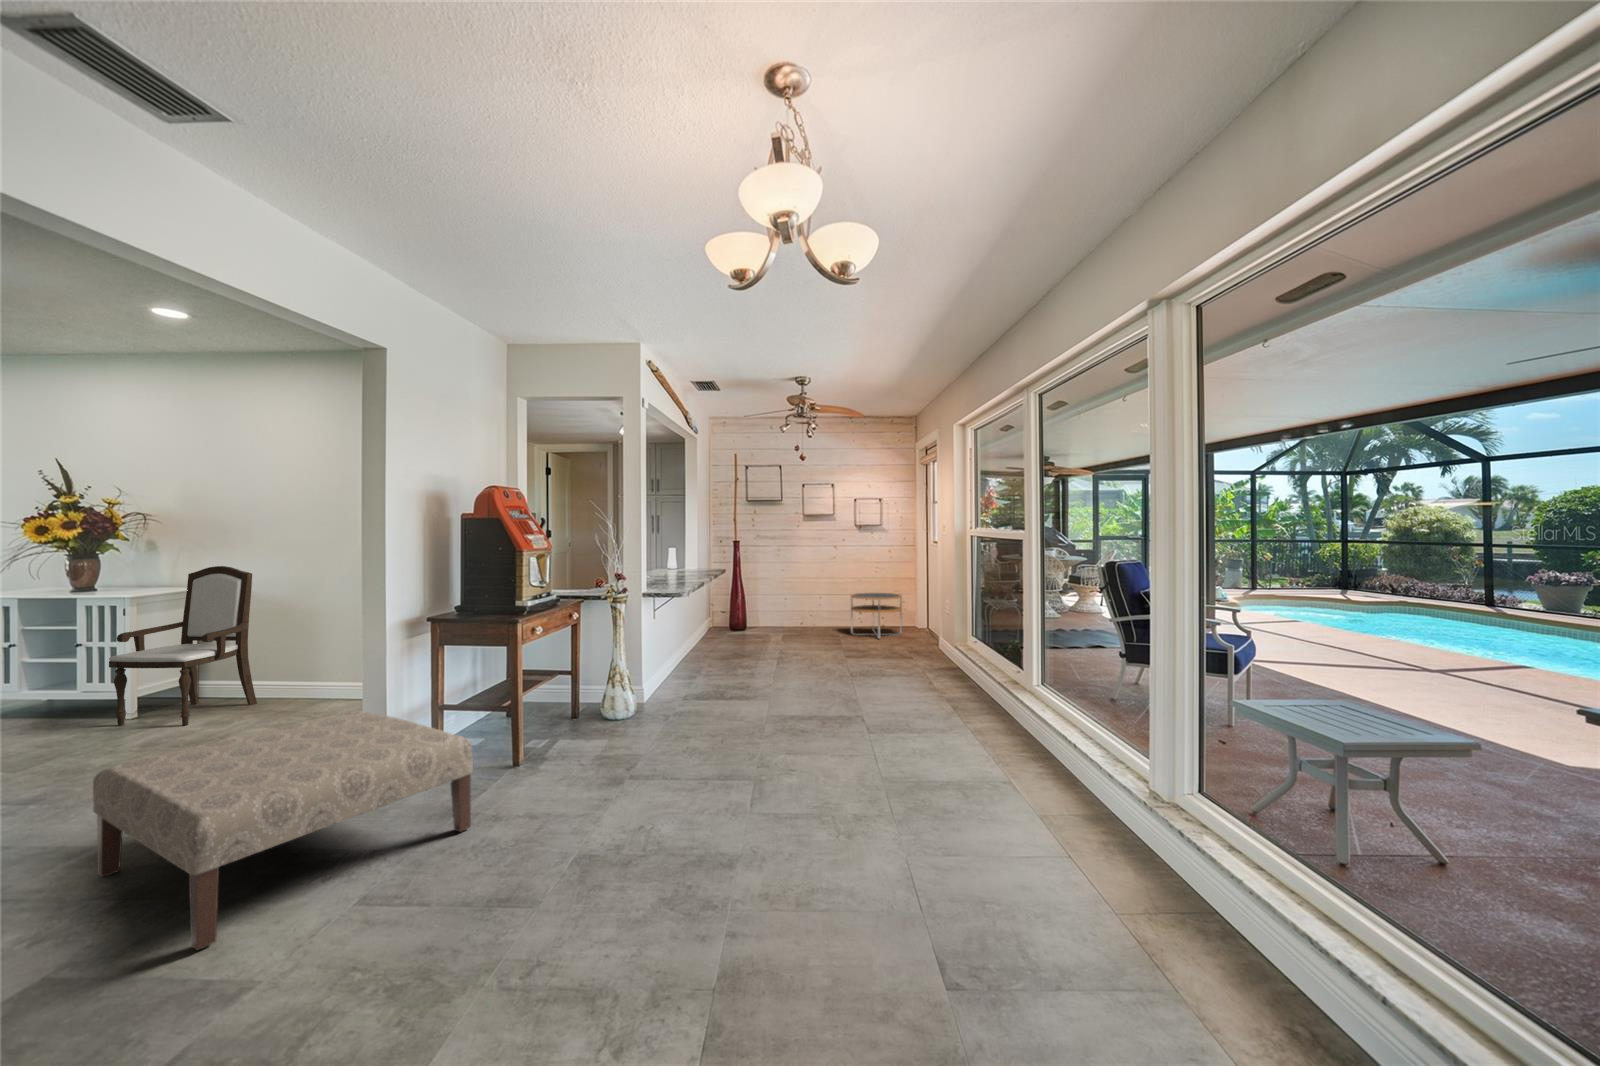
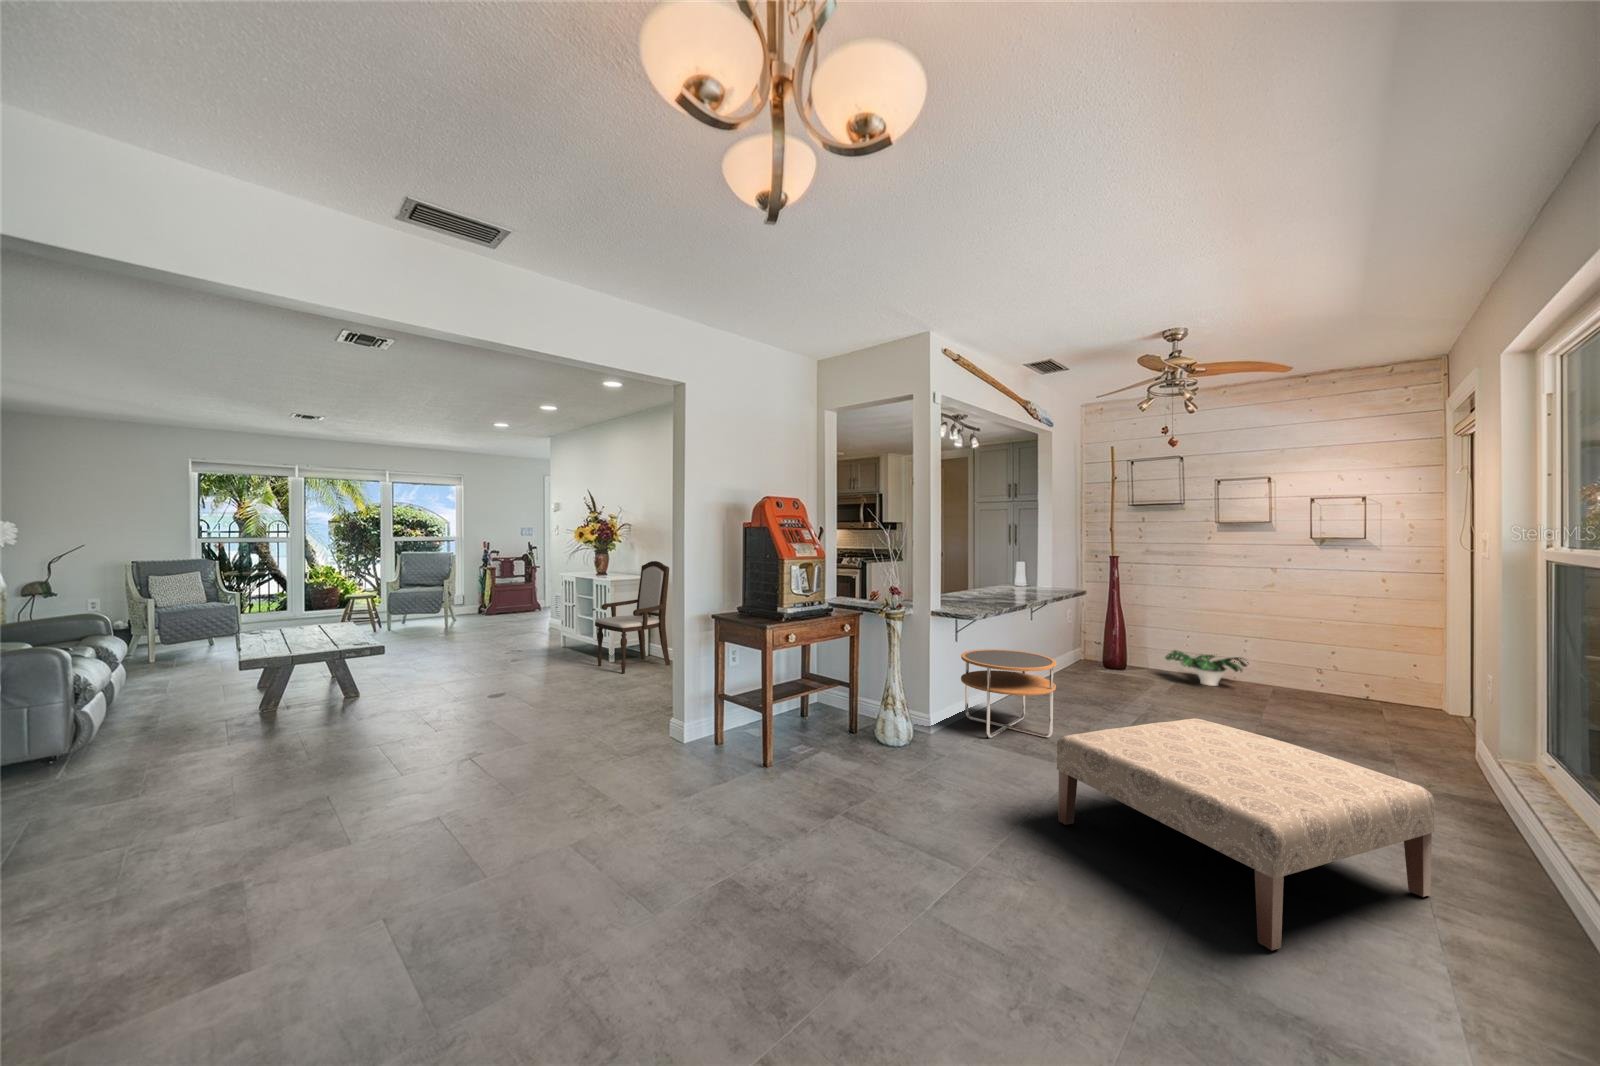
side table: present [851,593,902,638] -> present [961,649,1056,738]
potted plant: none [776,610,826,635] -> present [1165,650,1249,686]
ottoman: present [93,711,472,950] -> present [1057,719,1435,950]

